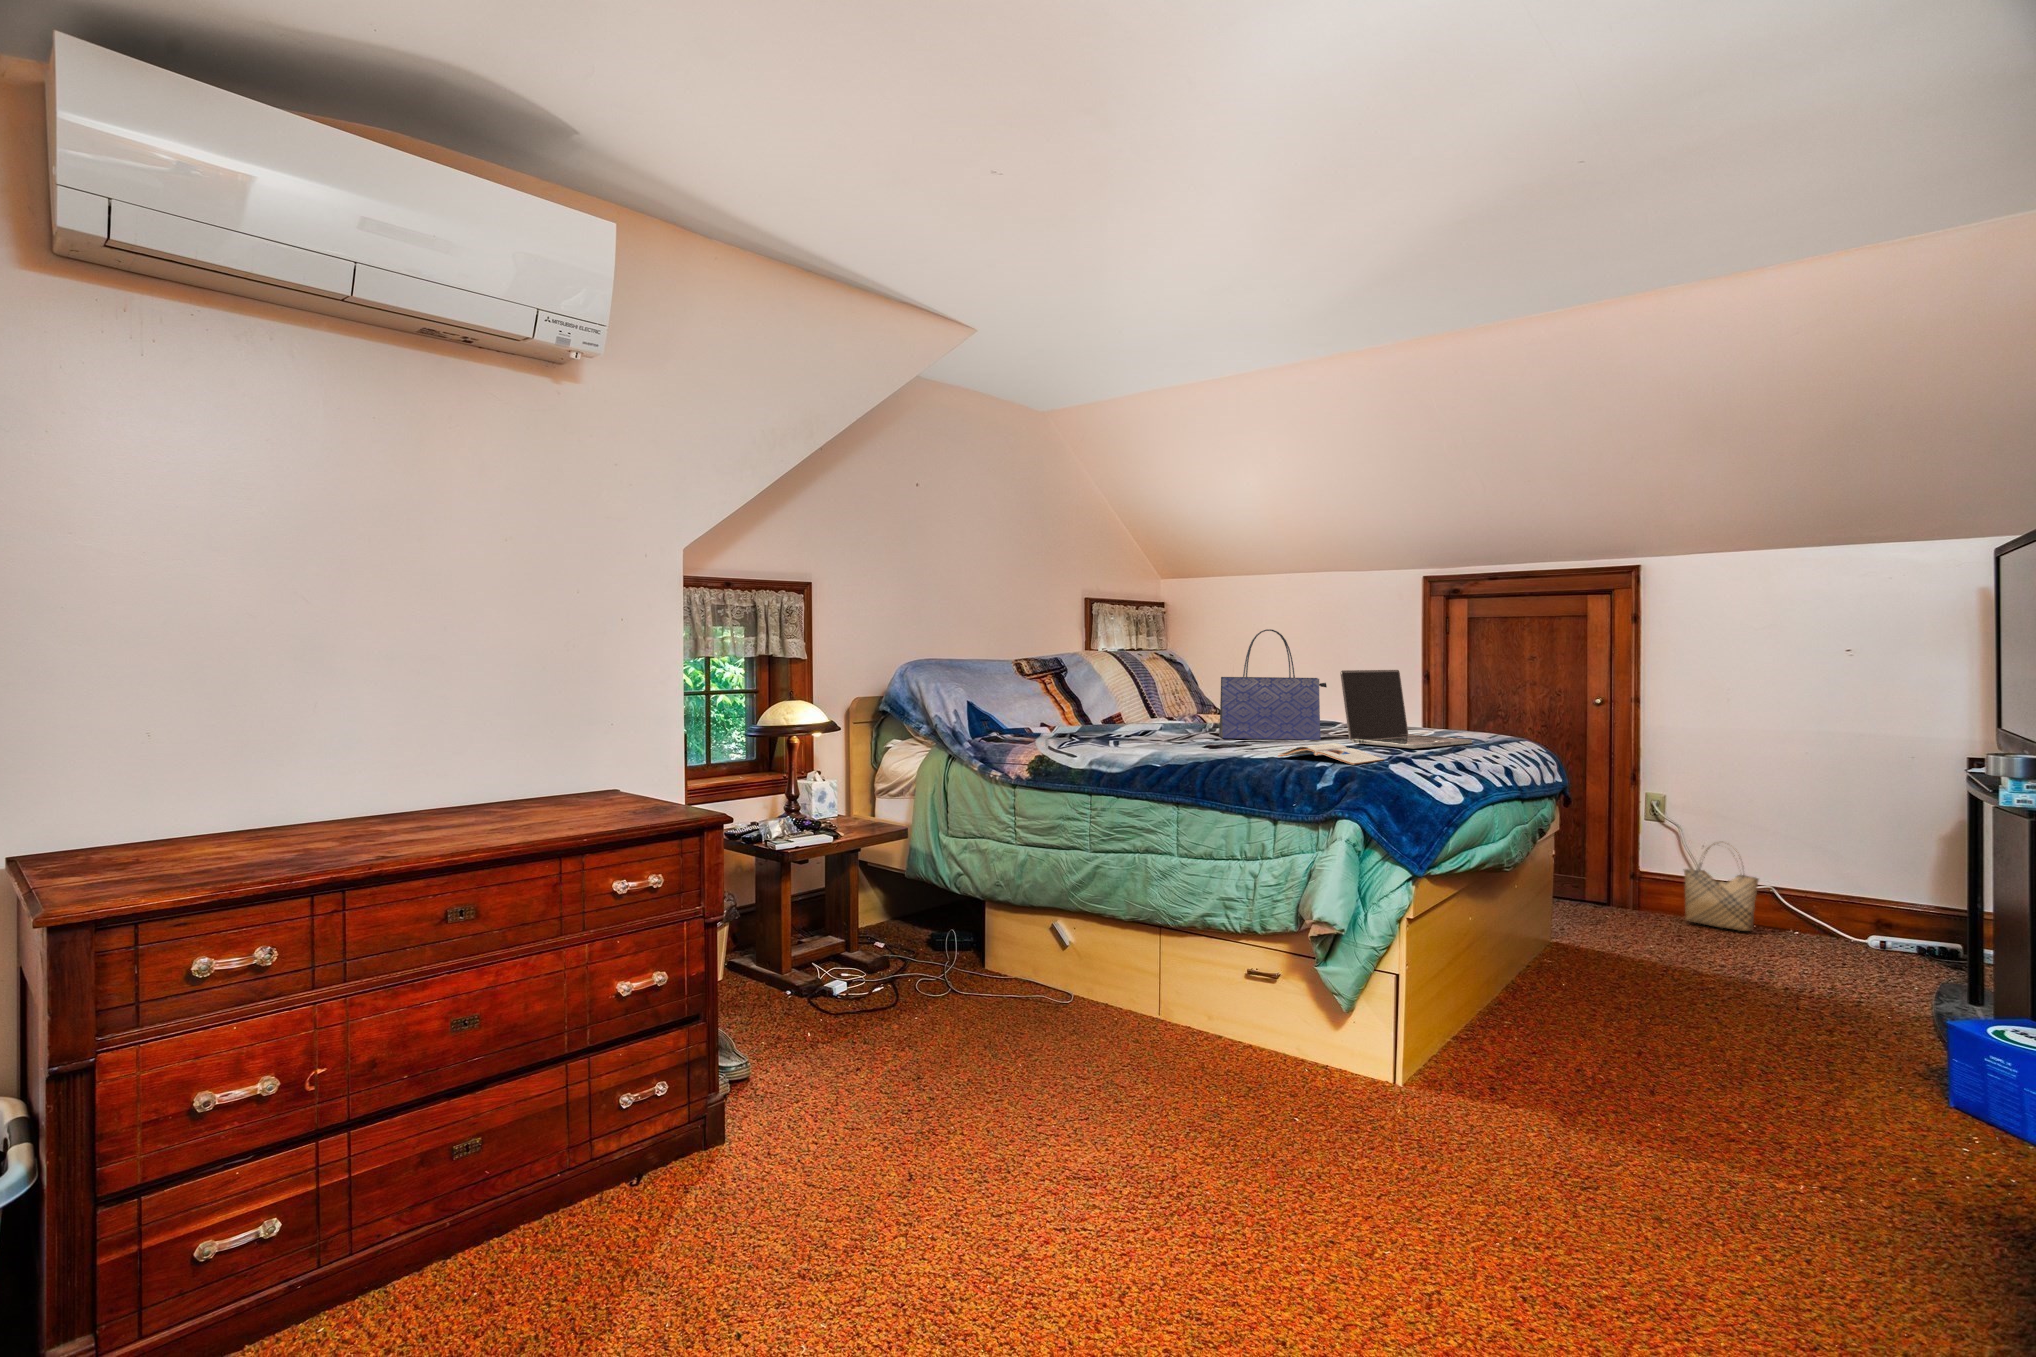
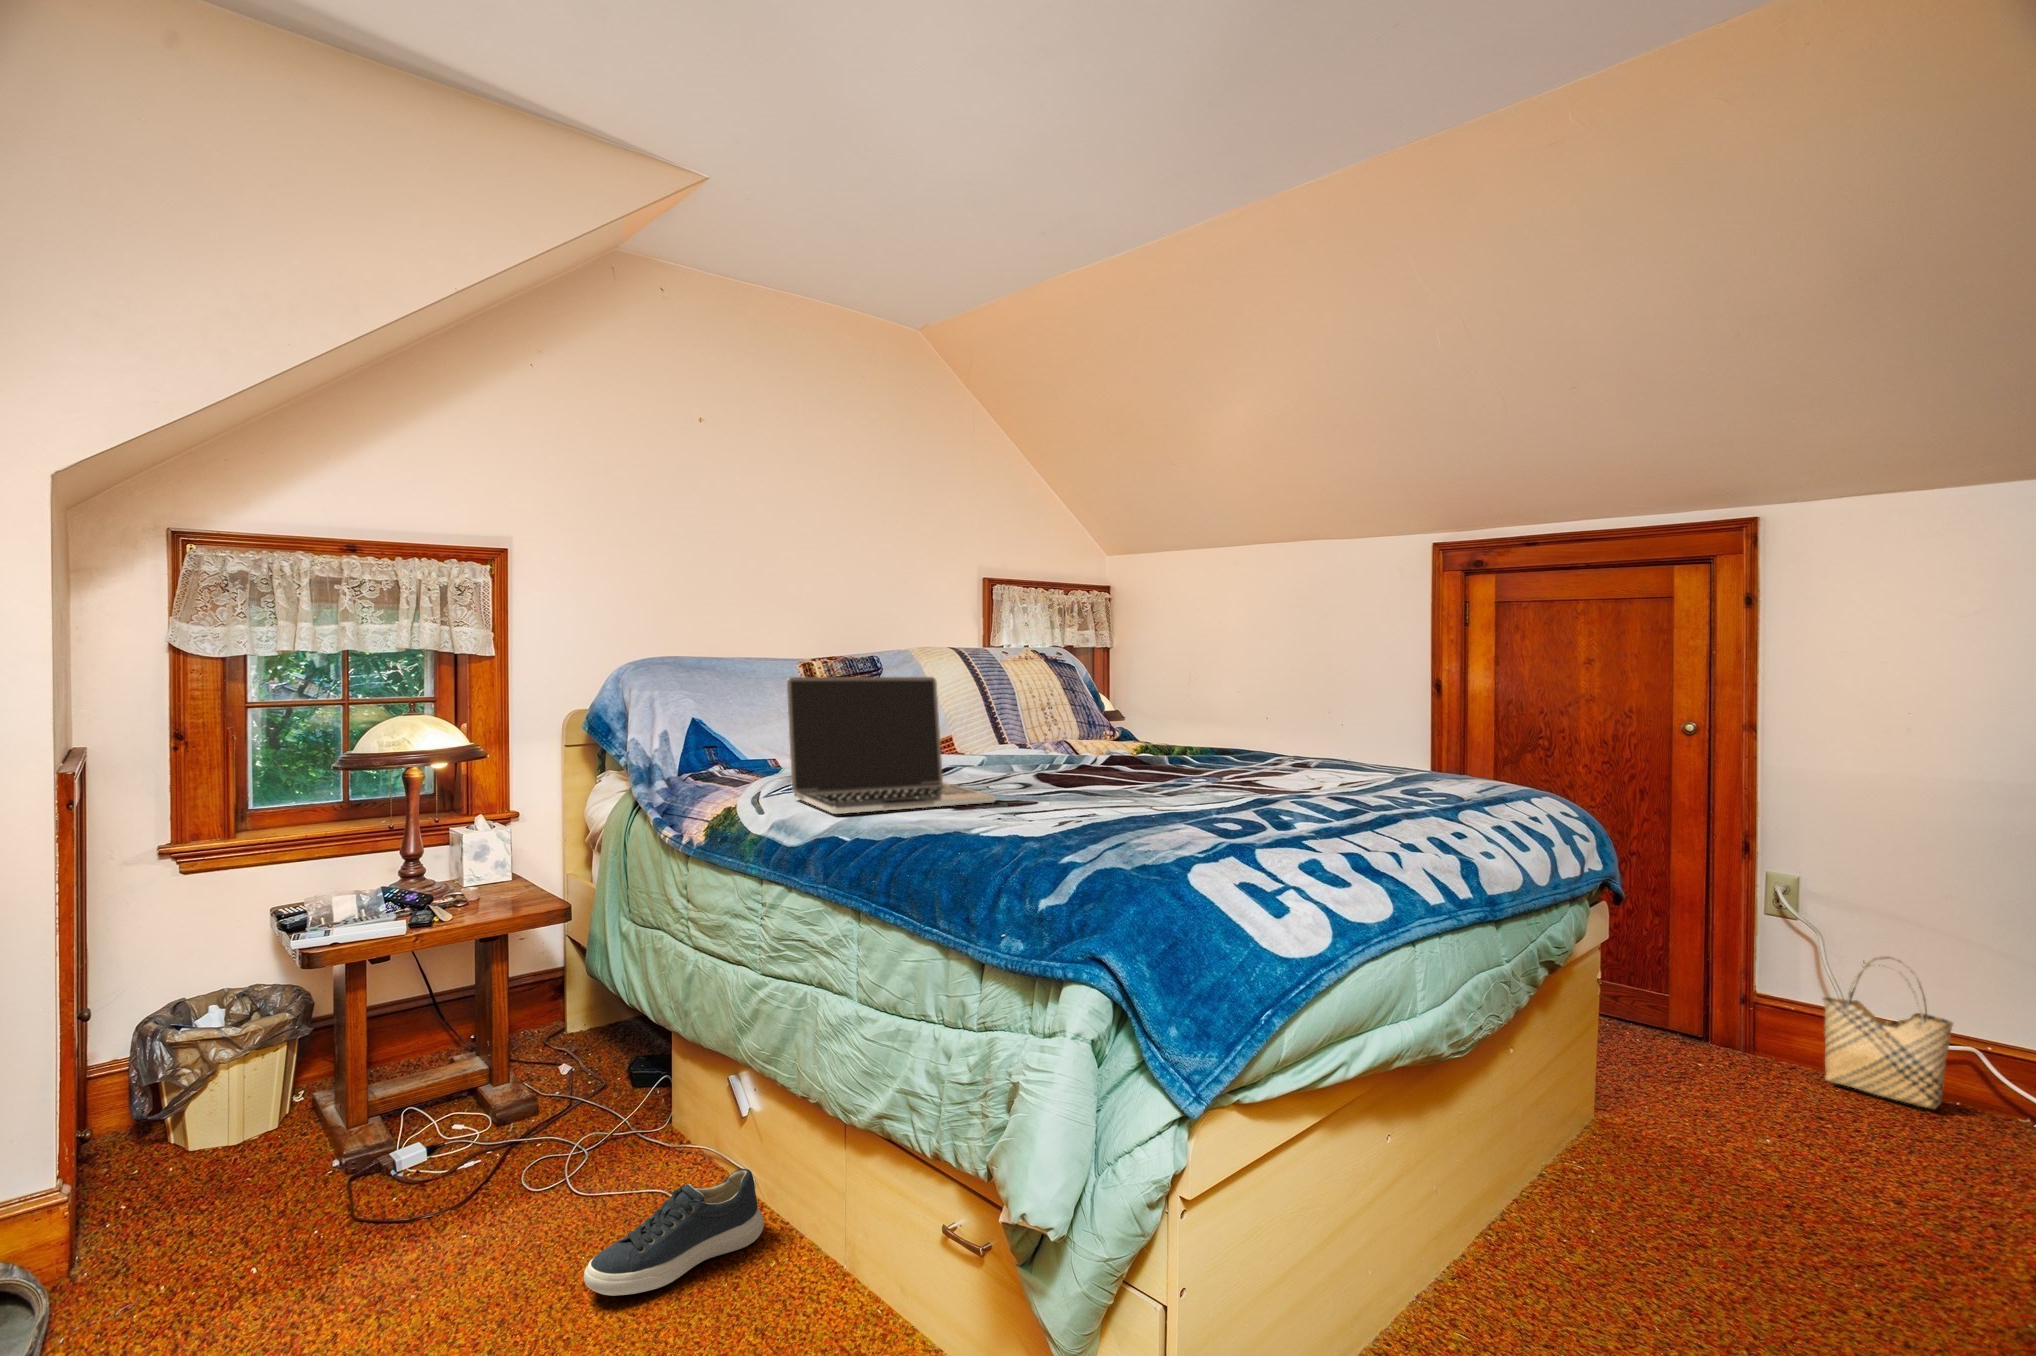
tote bag: present [1219,629,1327,740] -> none [1041,612,1210,789]
laptop: present [1340,670,1472,749] -> present [787,677,995,814]
magazine: present [1278,743,1384,765] -> none [1038,808,1221,858]
shoe: none [1025,965,1104,1026] -> present [584,1169,764,1296]

